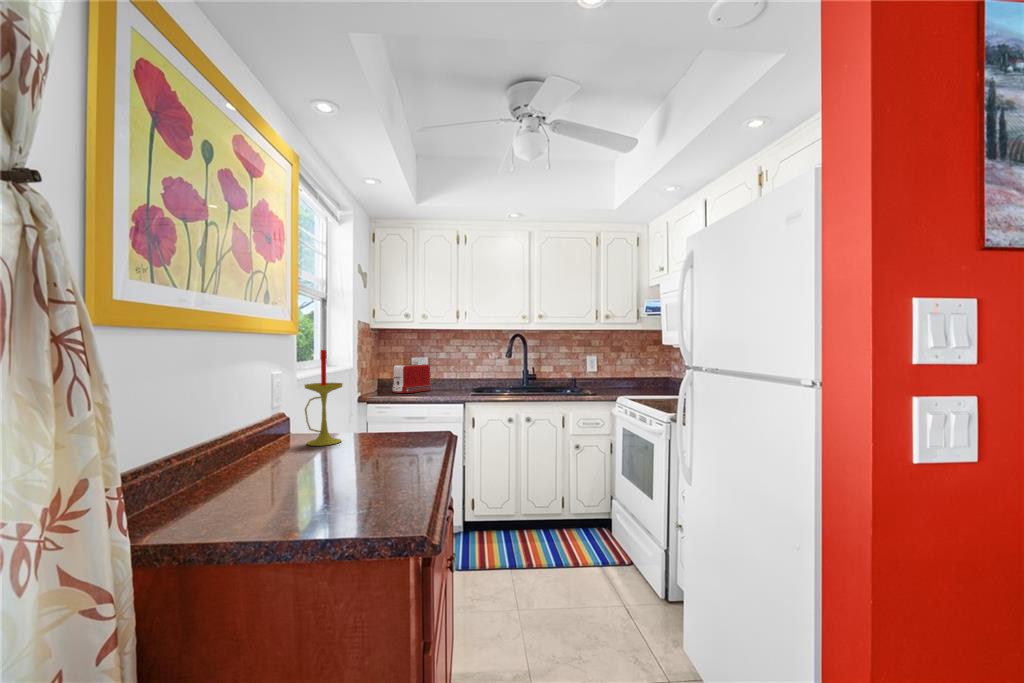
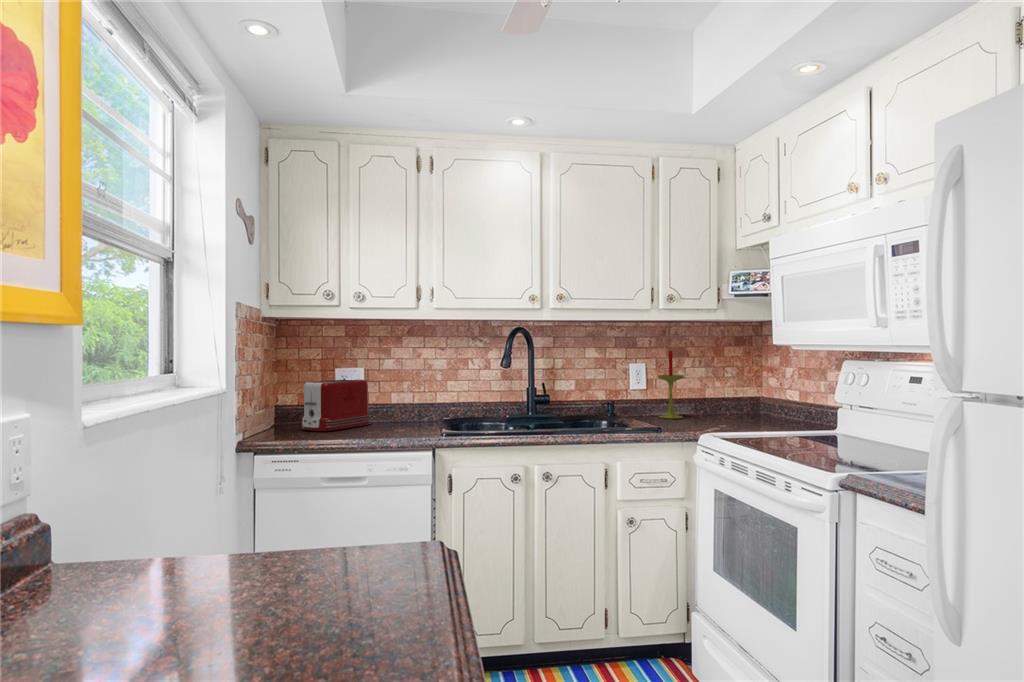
candle: present [305,350,343,446] -> present [658,351,684,419]

